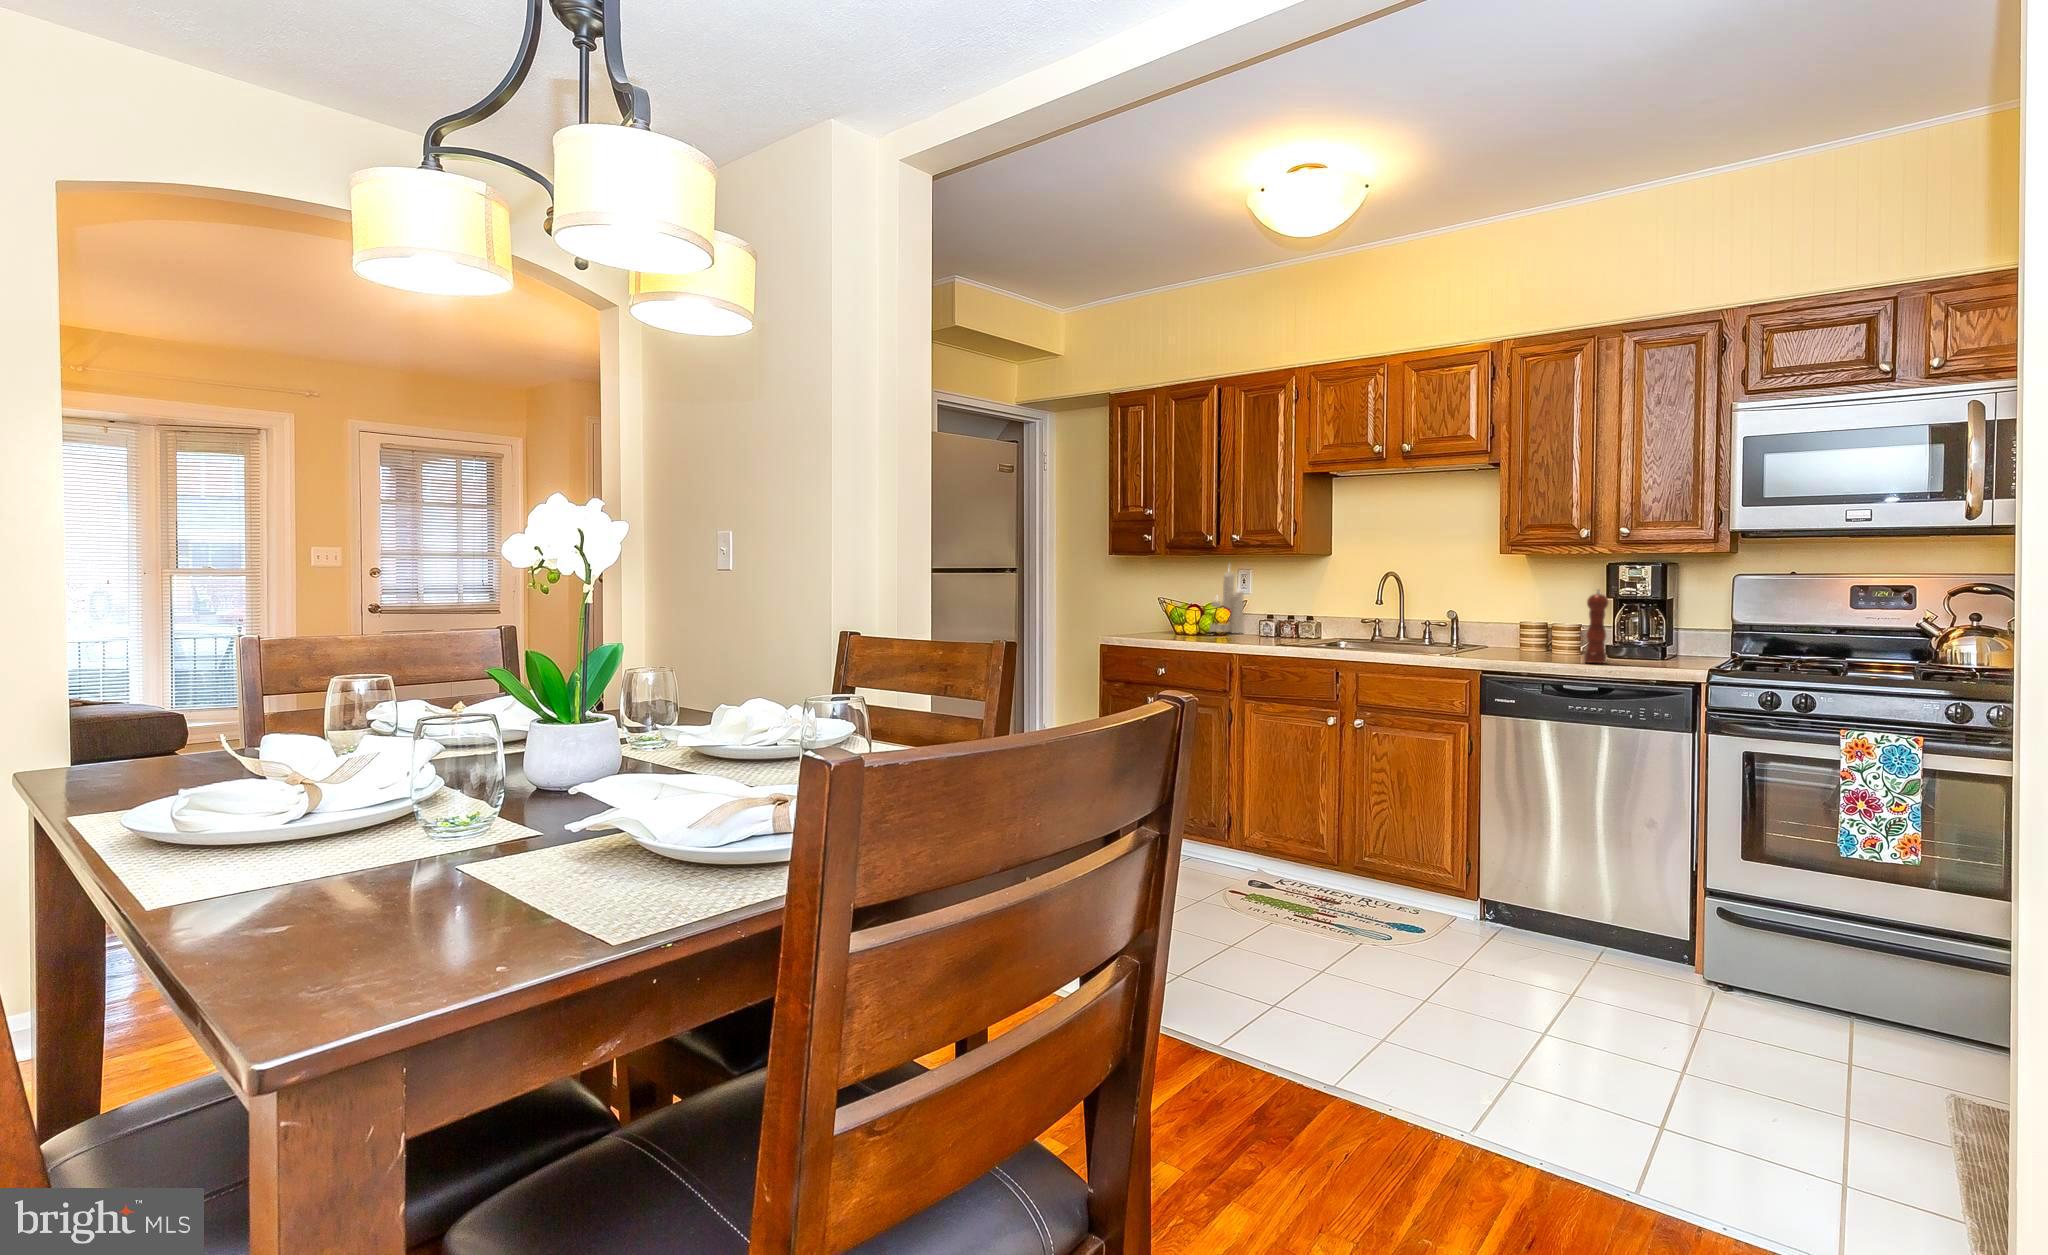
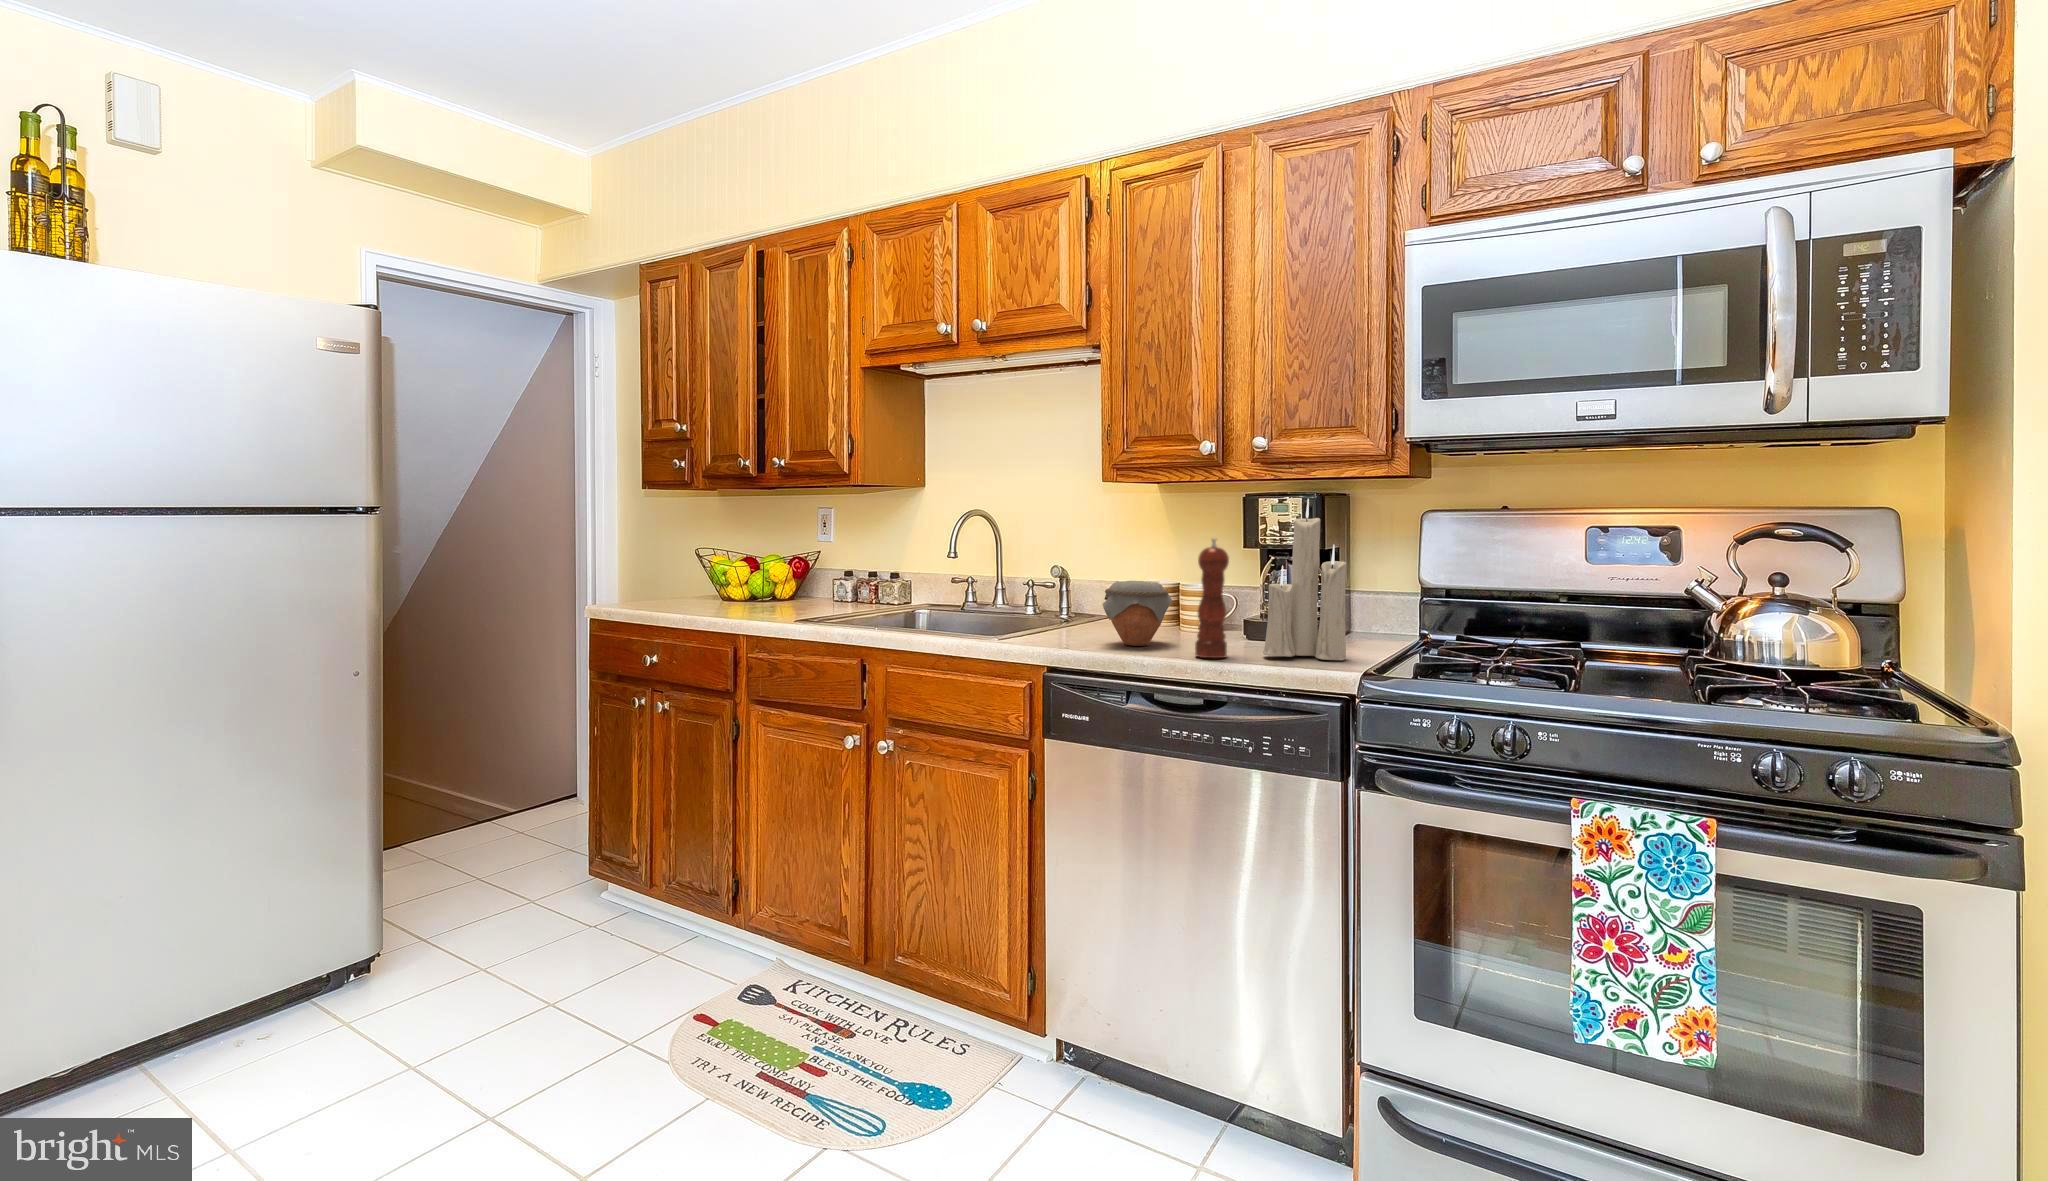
candle: present [1210,572,1244,633] -> present [1263,499,1346,660]
jar: none [1511,616,1561,658] -> present [1102,581,1173,646]

